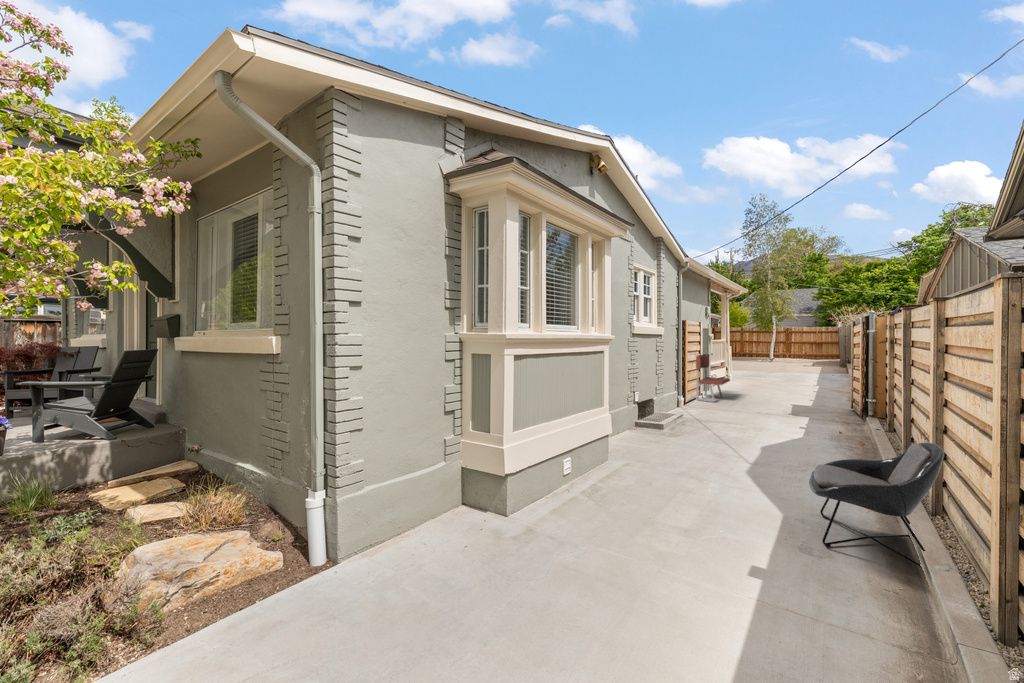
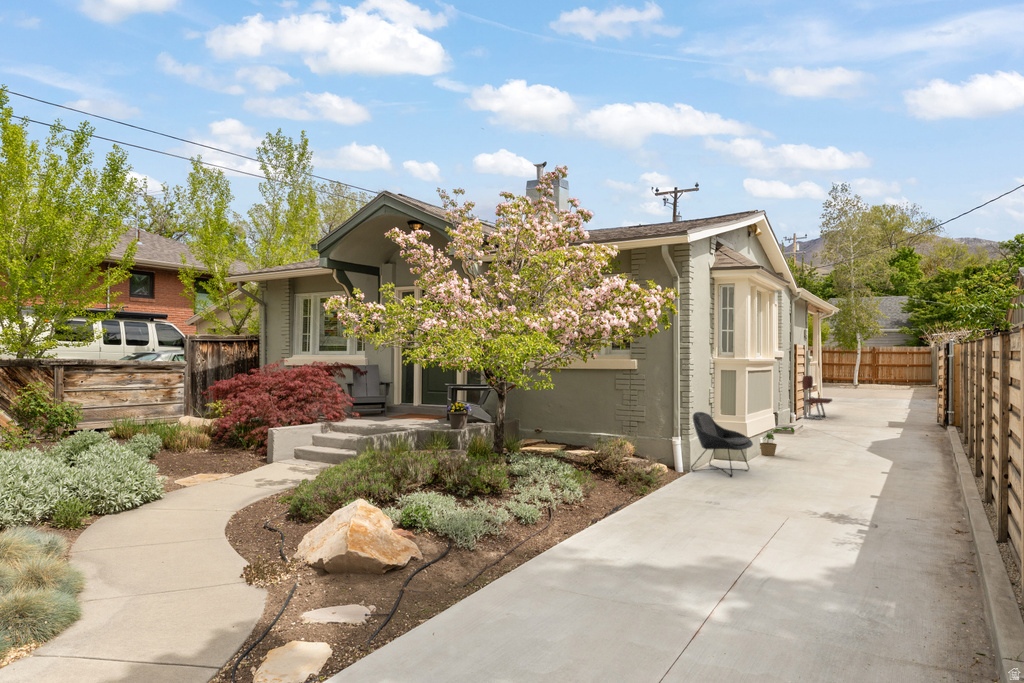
lounge chair: present [809,442,944,567] -> present [691,412,753,477]
potted plant: none [564,445,612,489] -> present [760,427,795,456]

